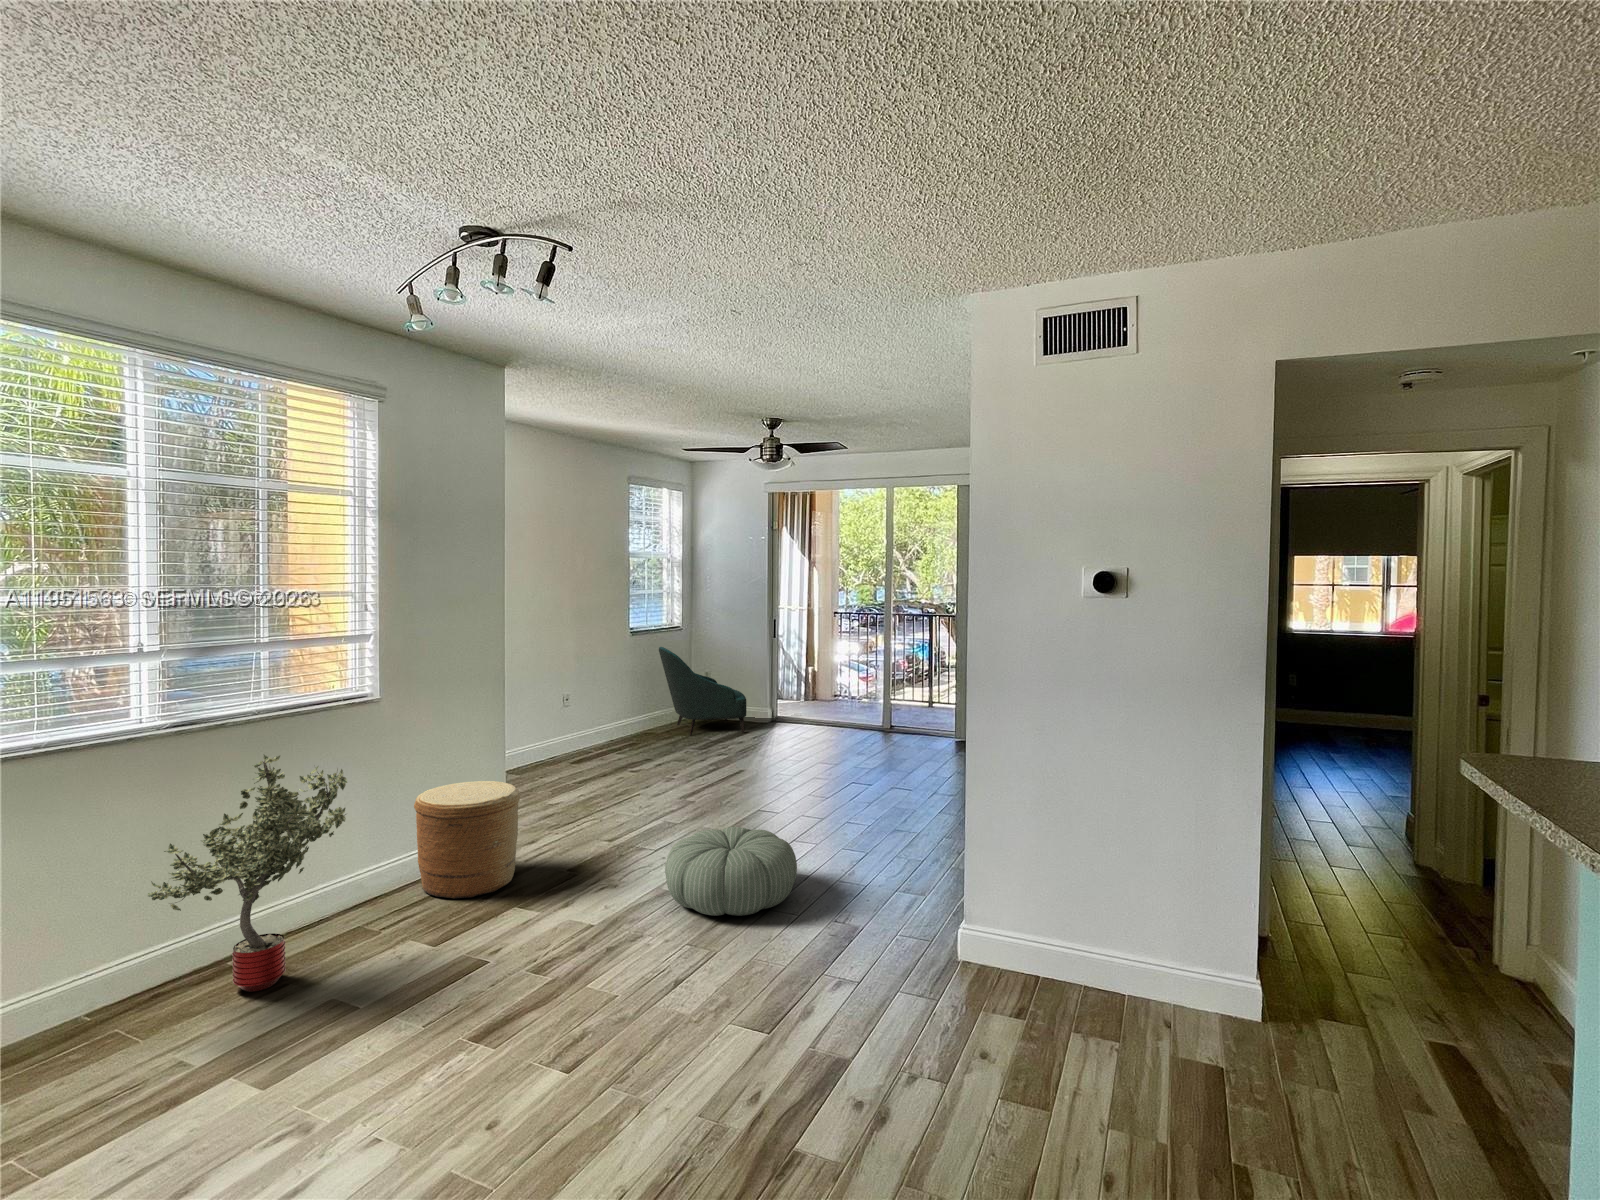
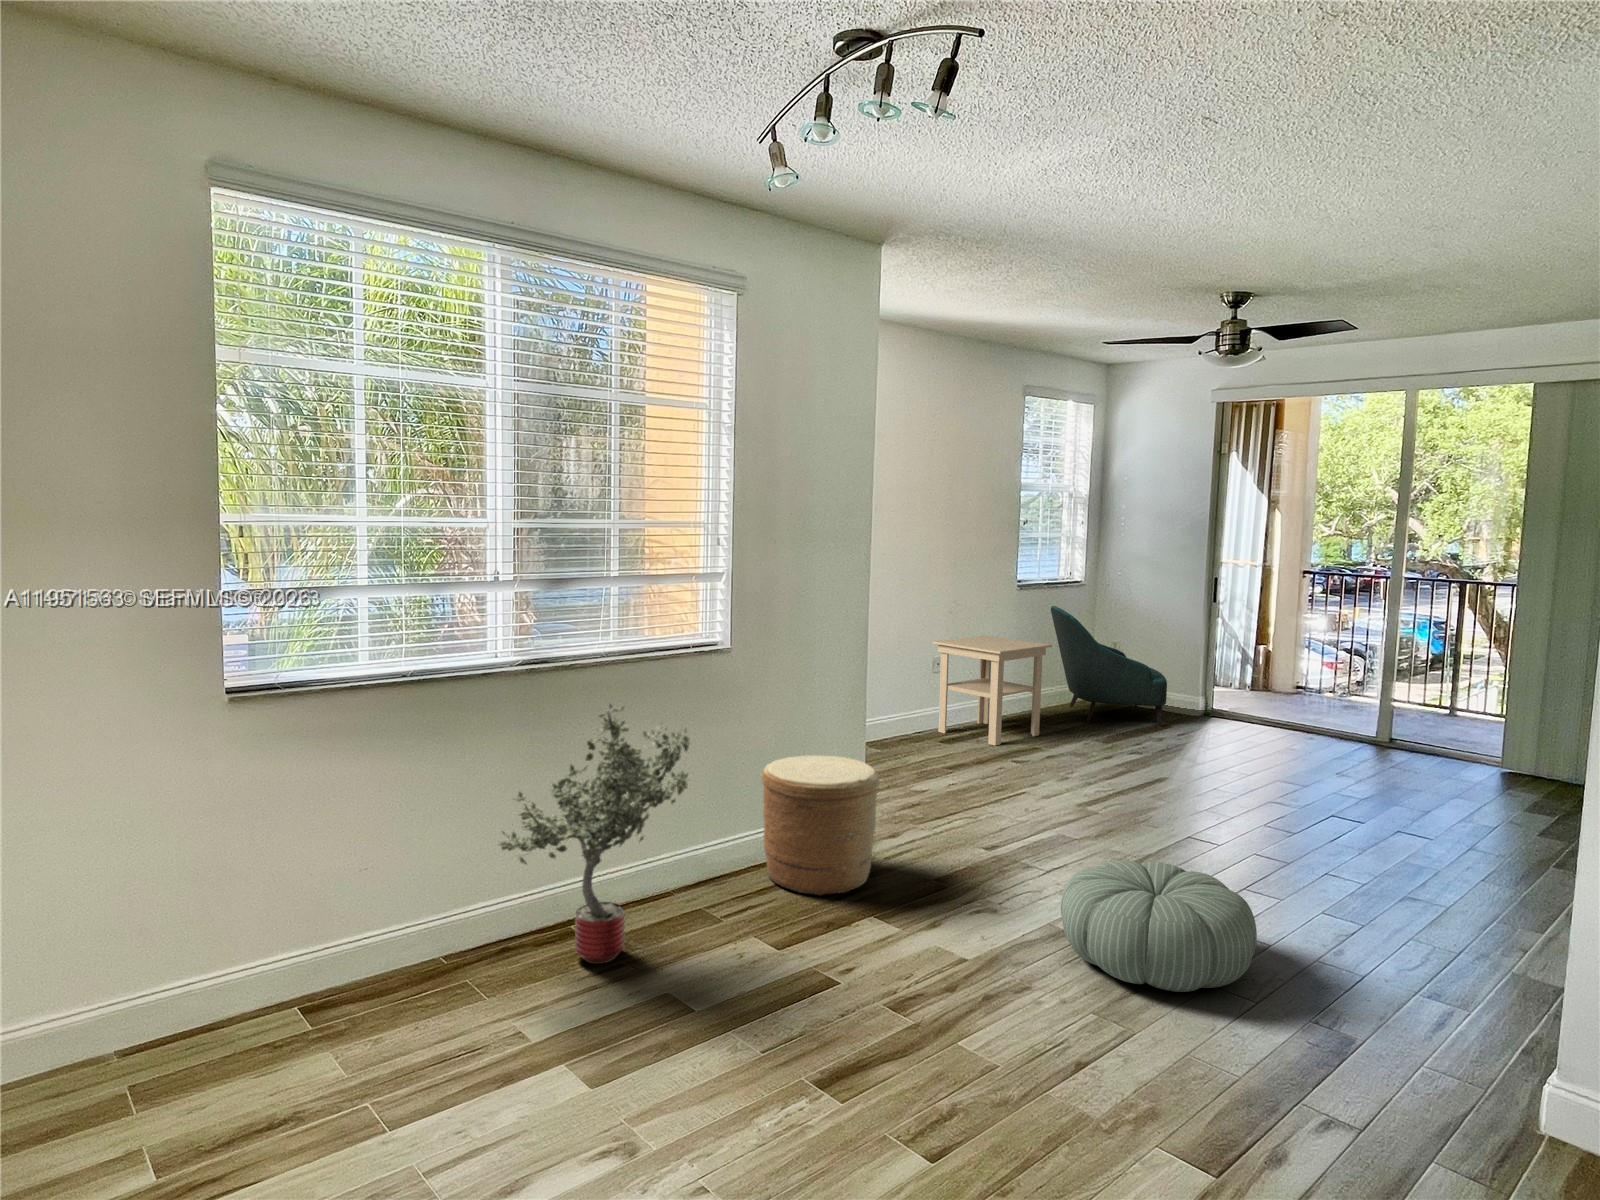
side table: none [563,674,660,761] -> present [932,635,1052,746]

